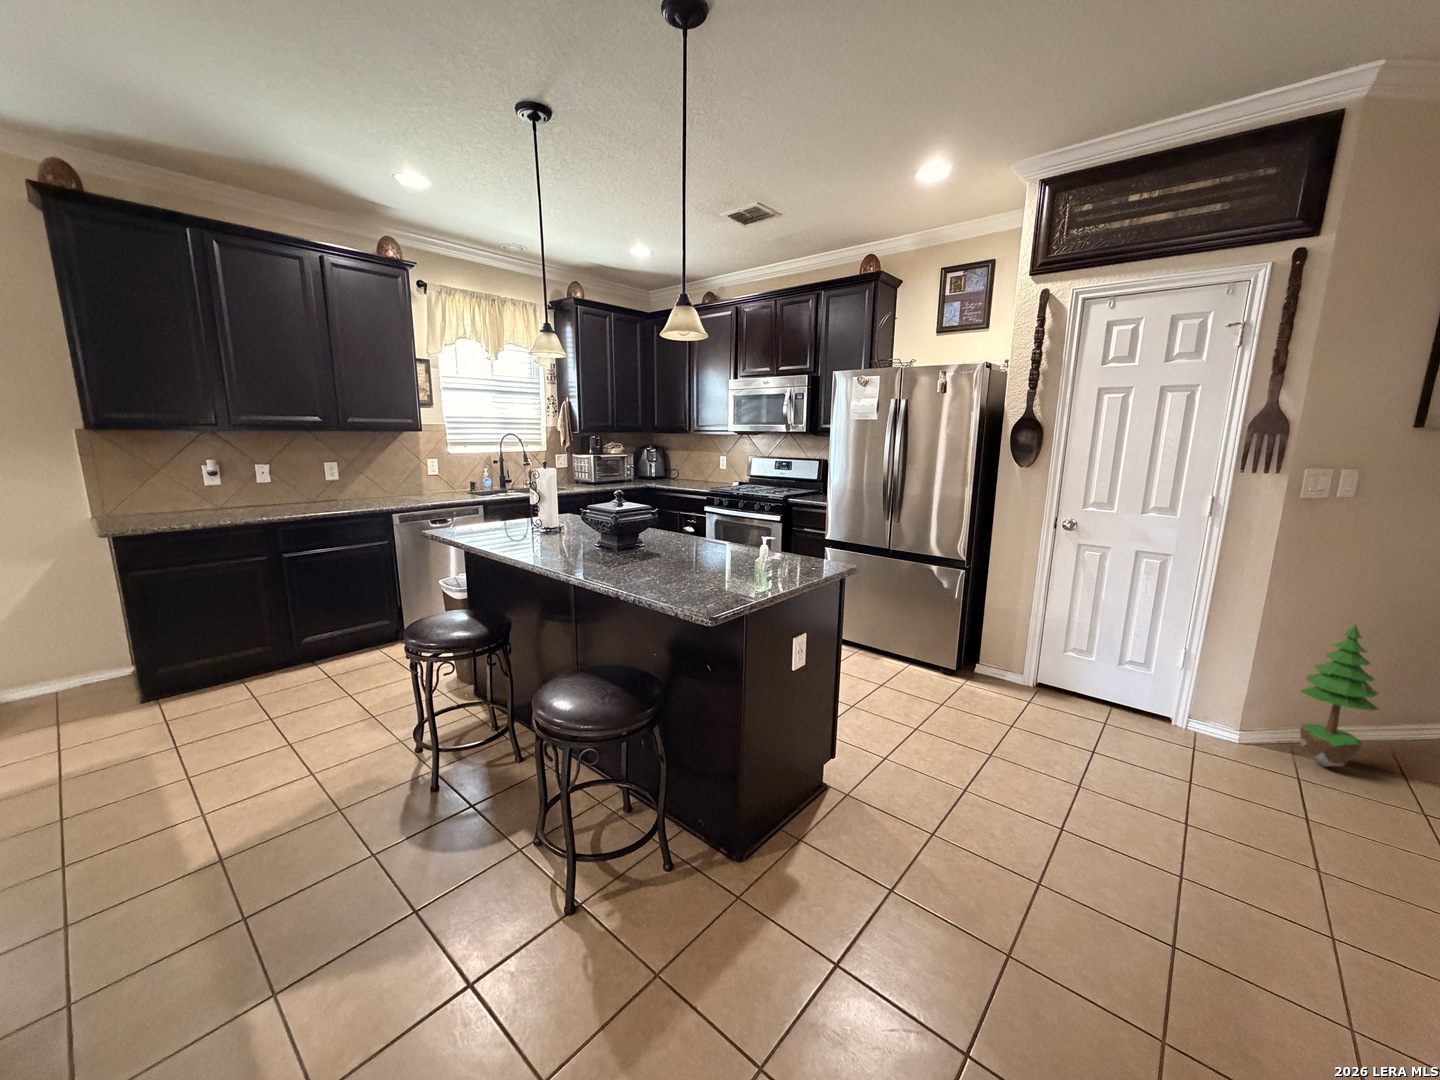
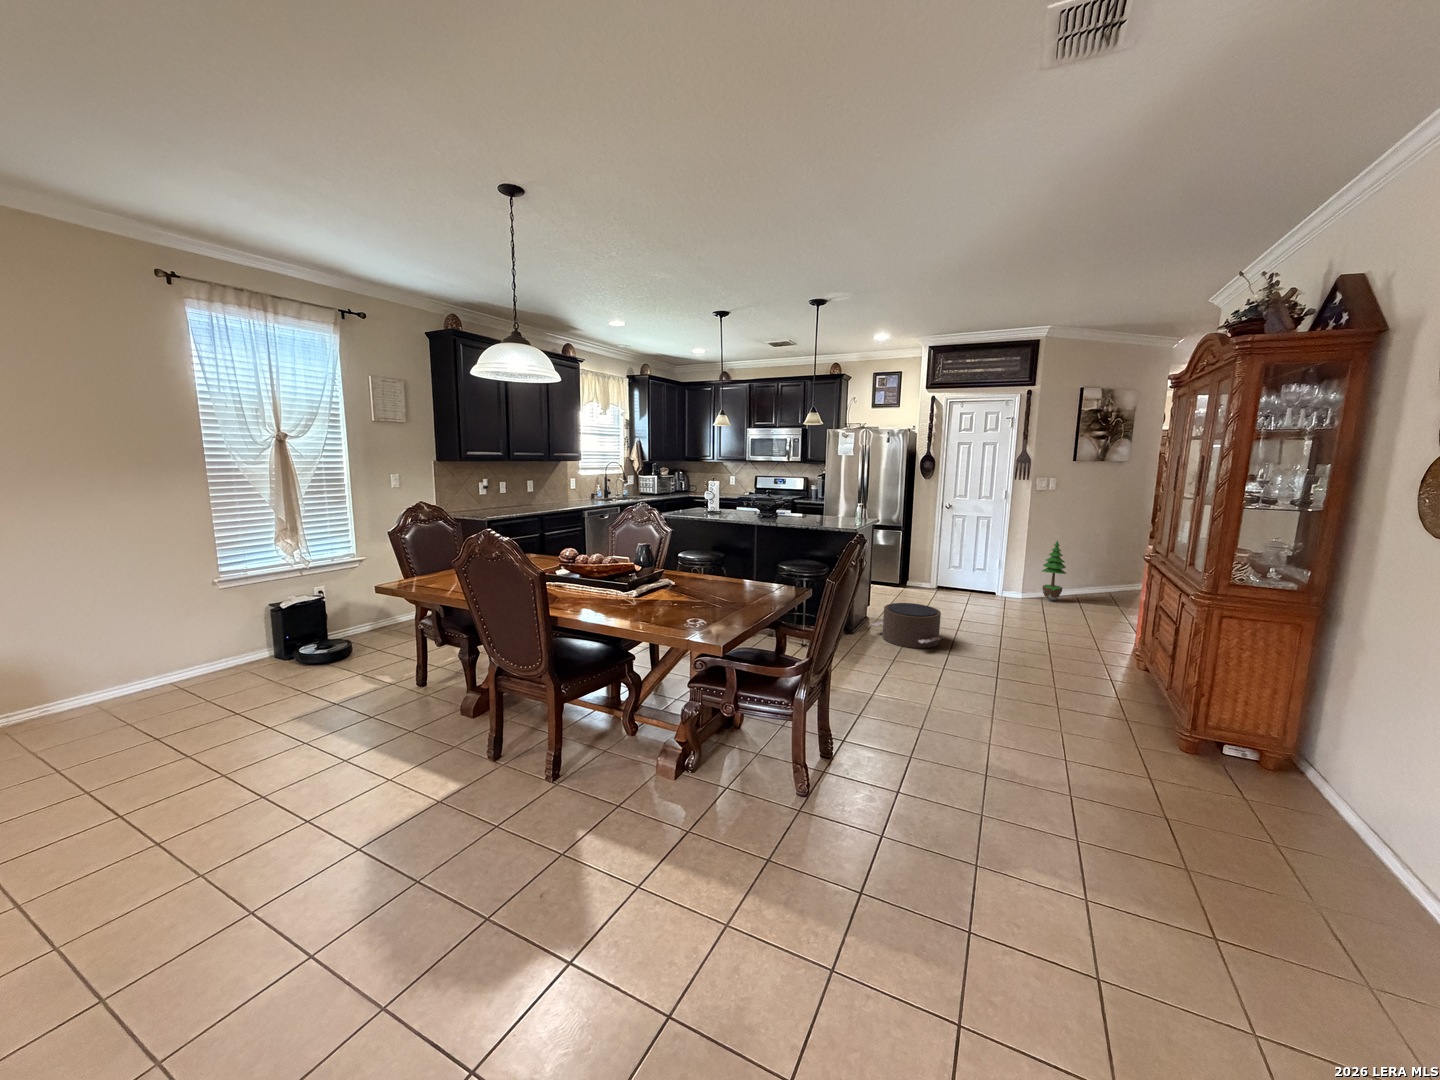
pouf: none [778,784,957,982] -> present [872,603,943,648]

